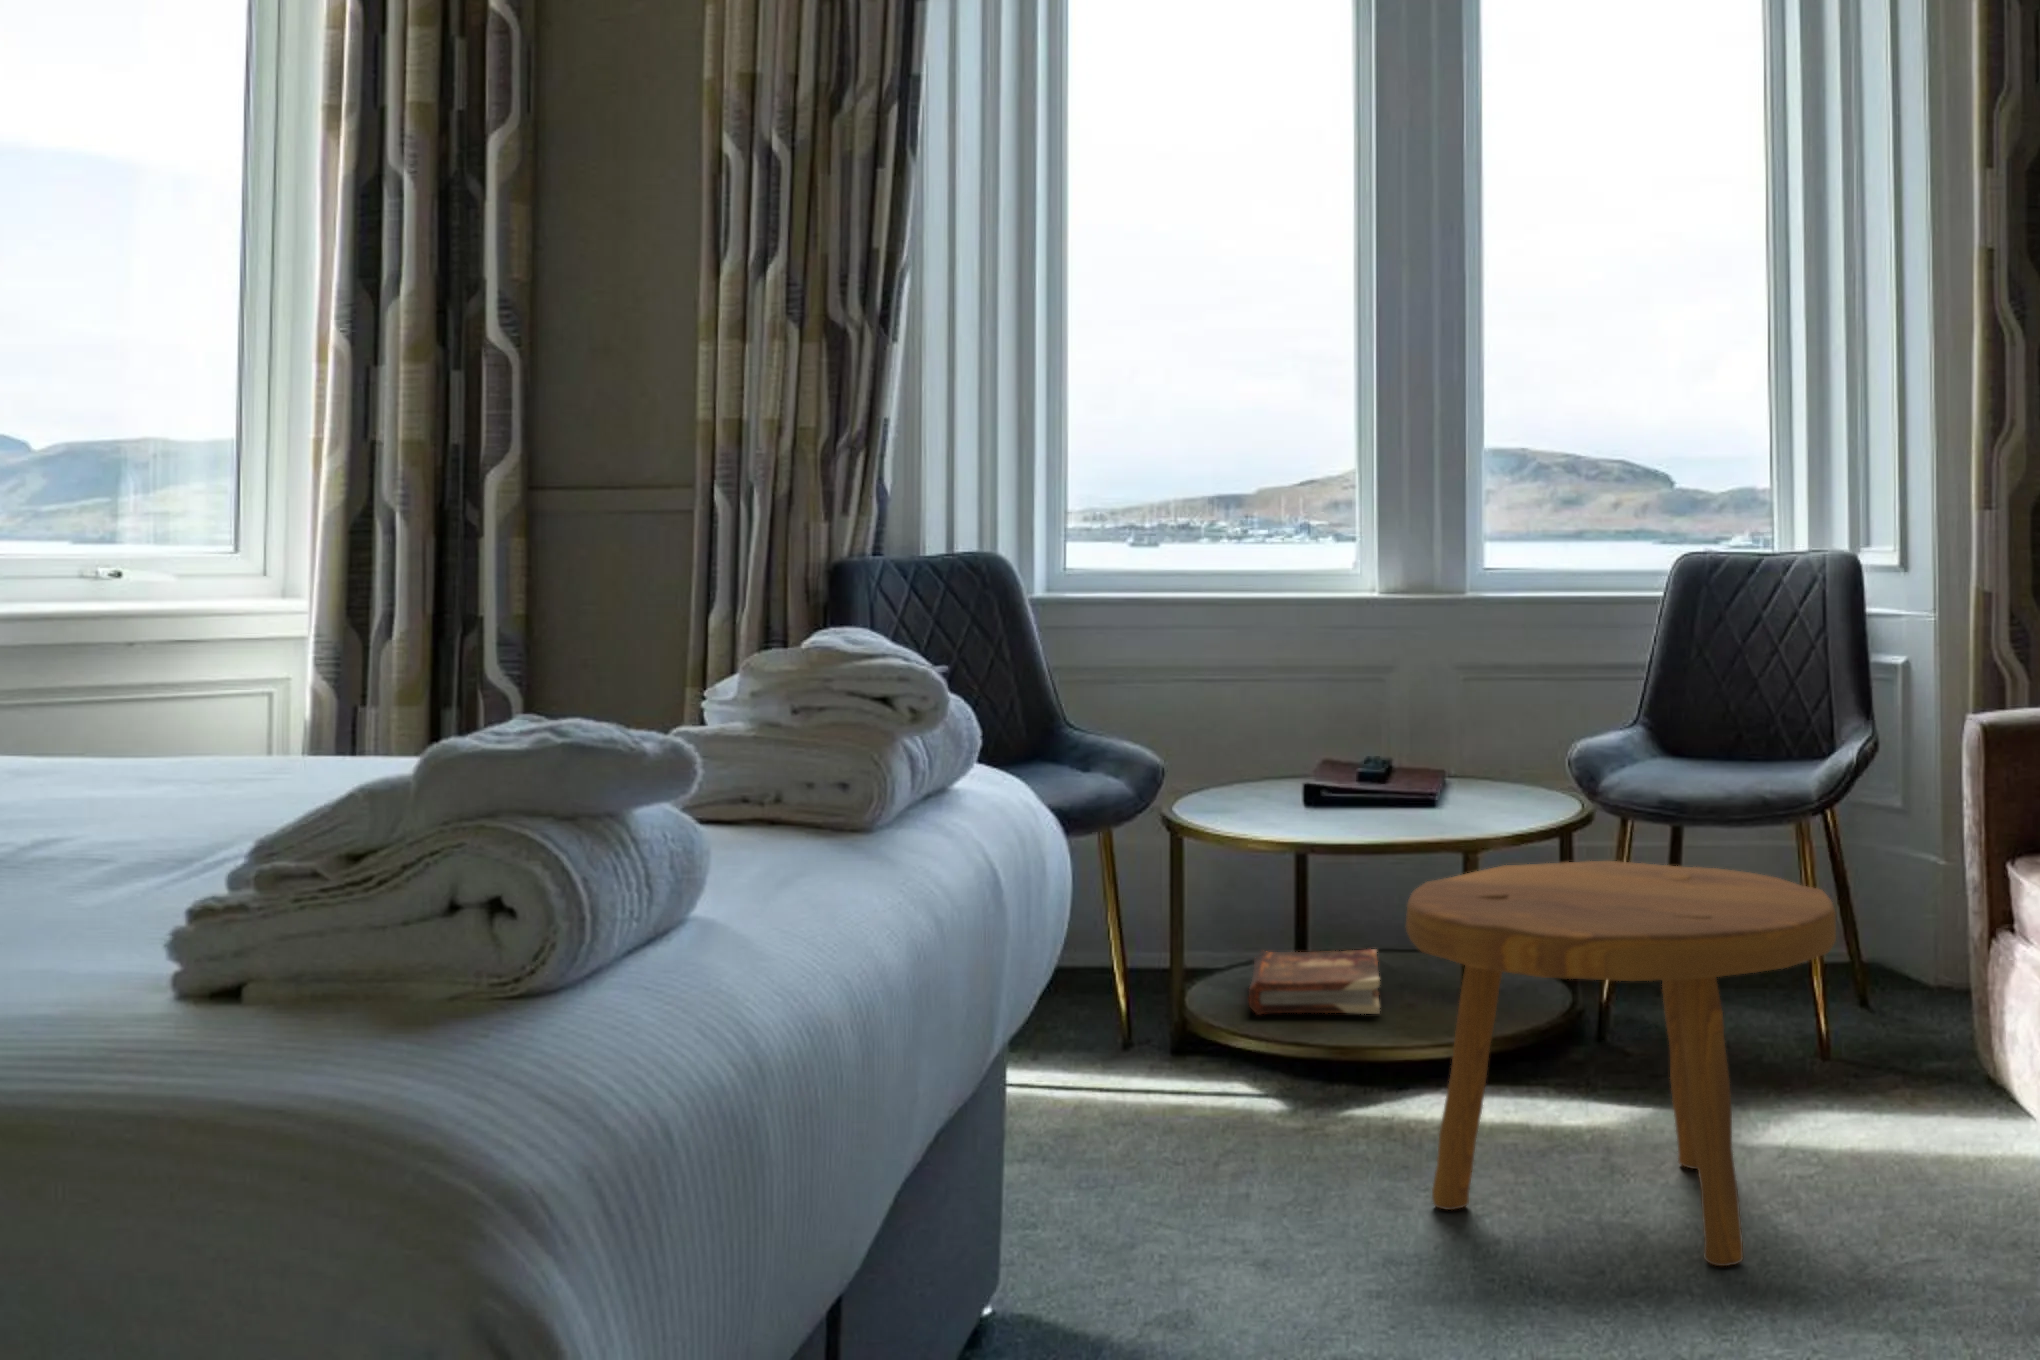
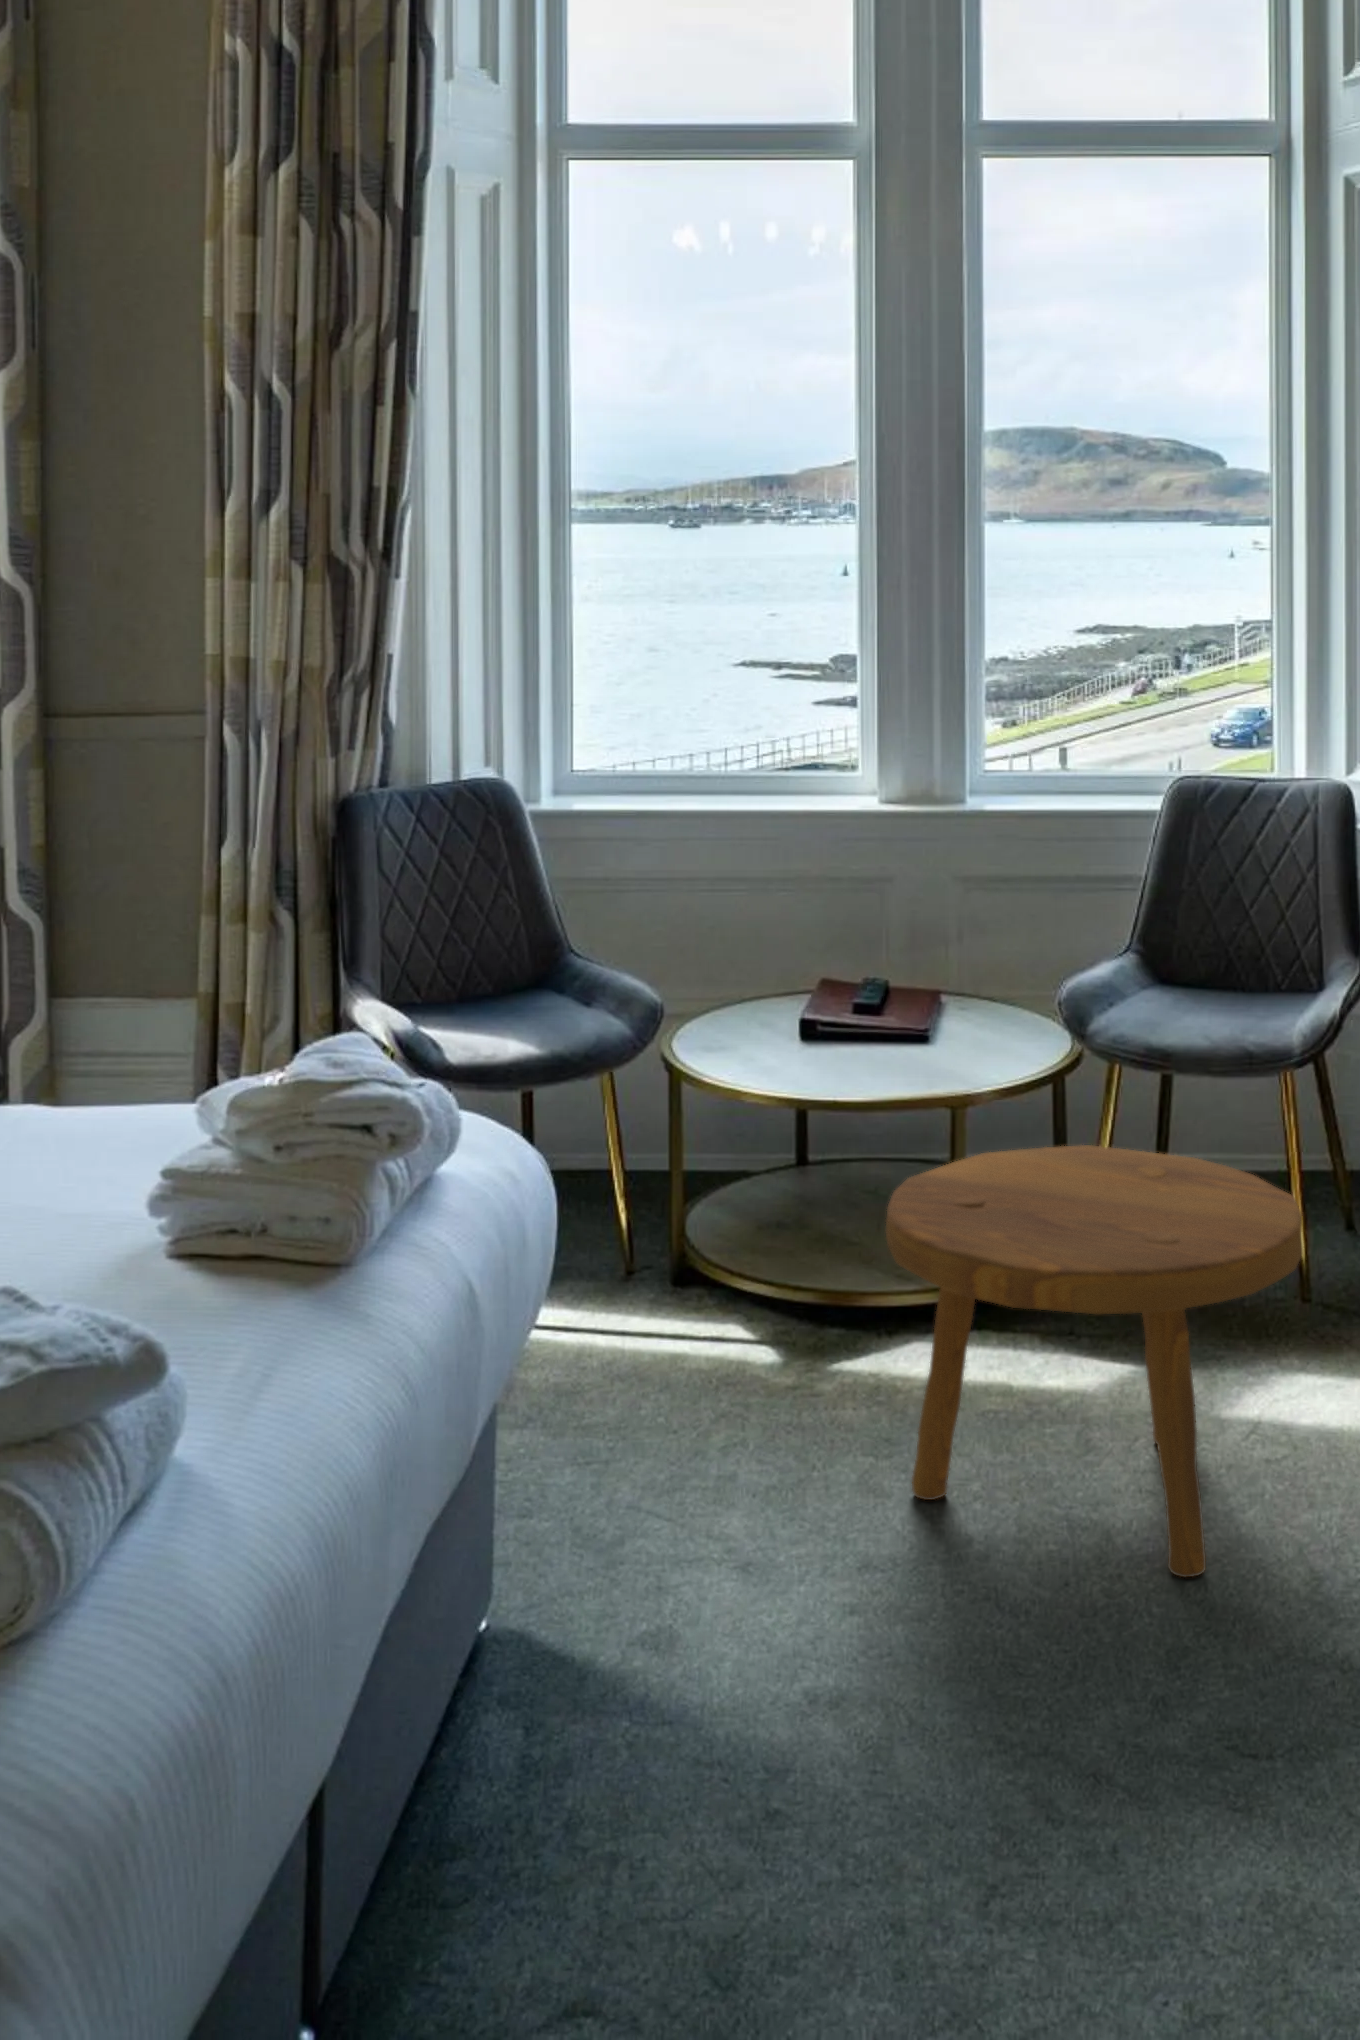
book: present [1249,949,1380,1015] -> none [748,1172,875,1249]

